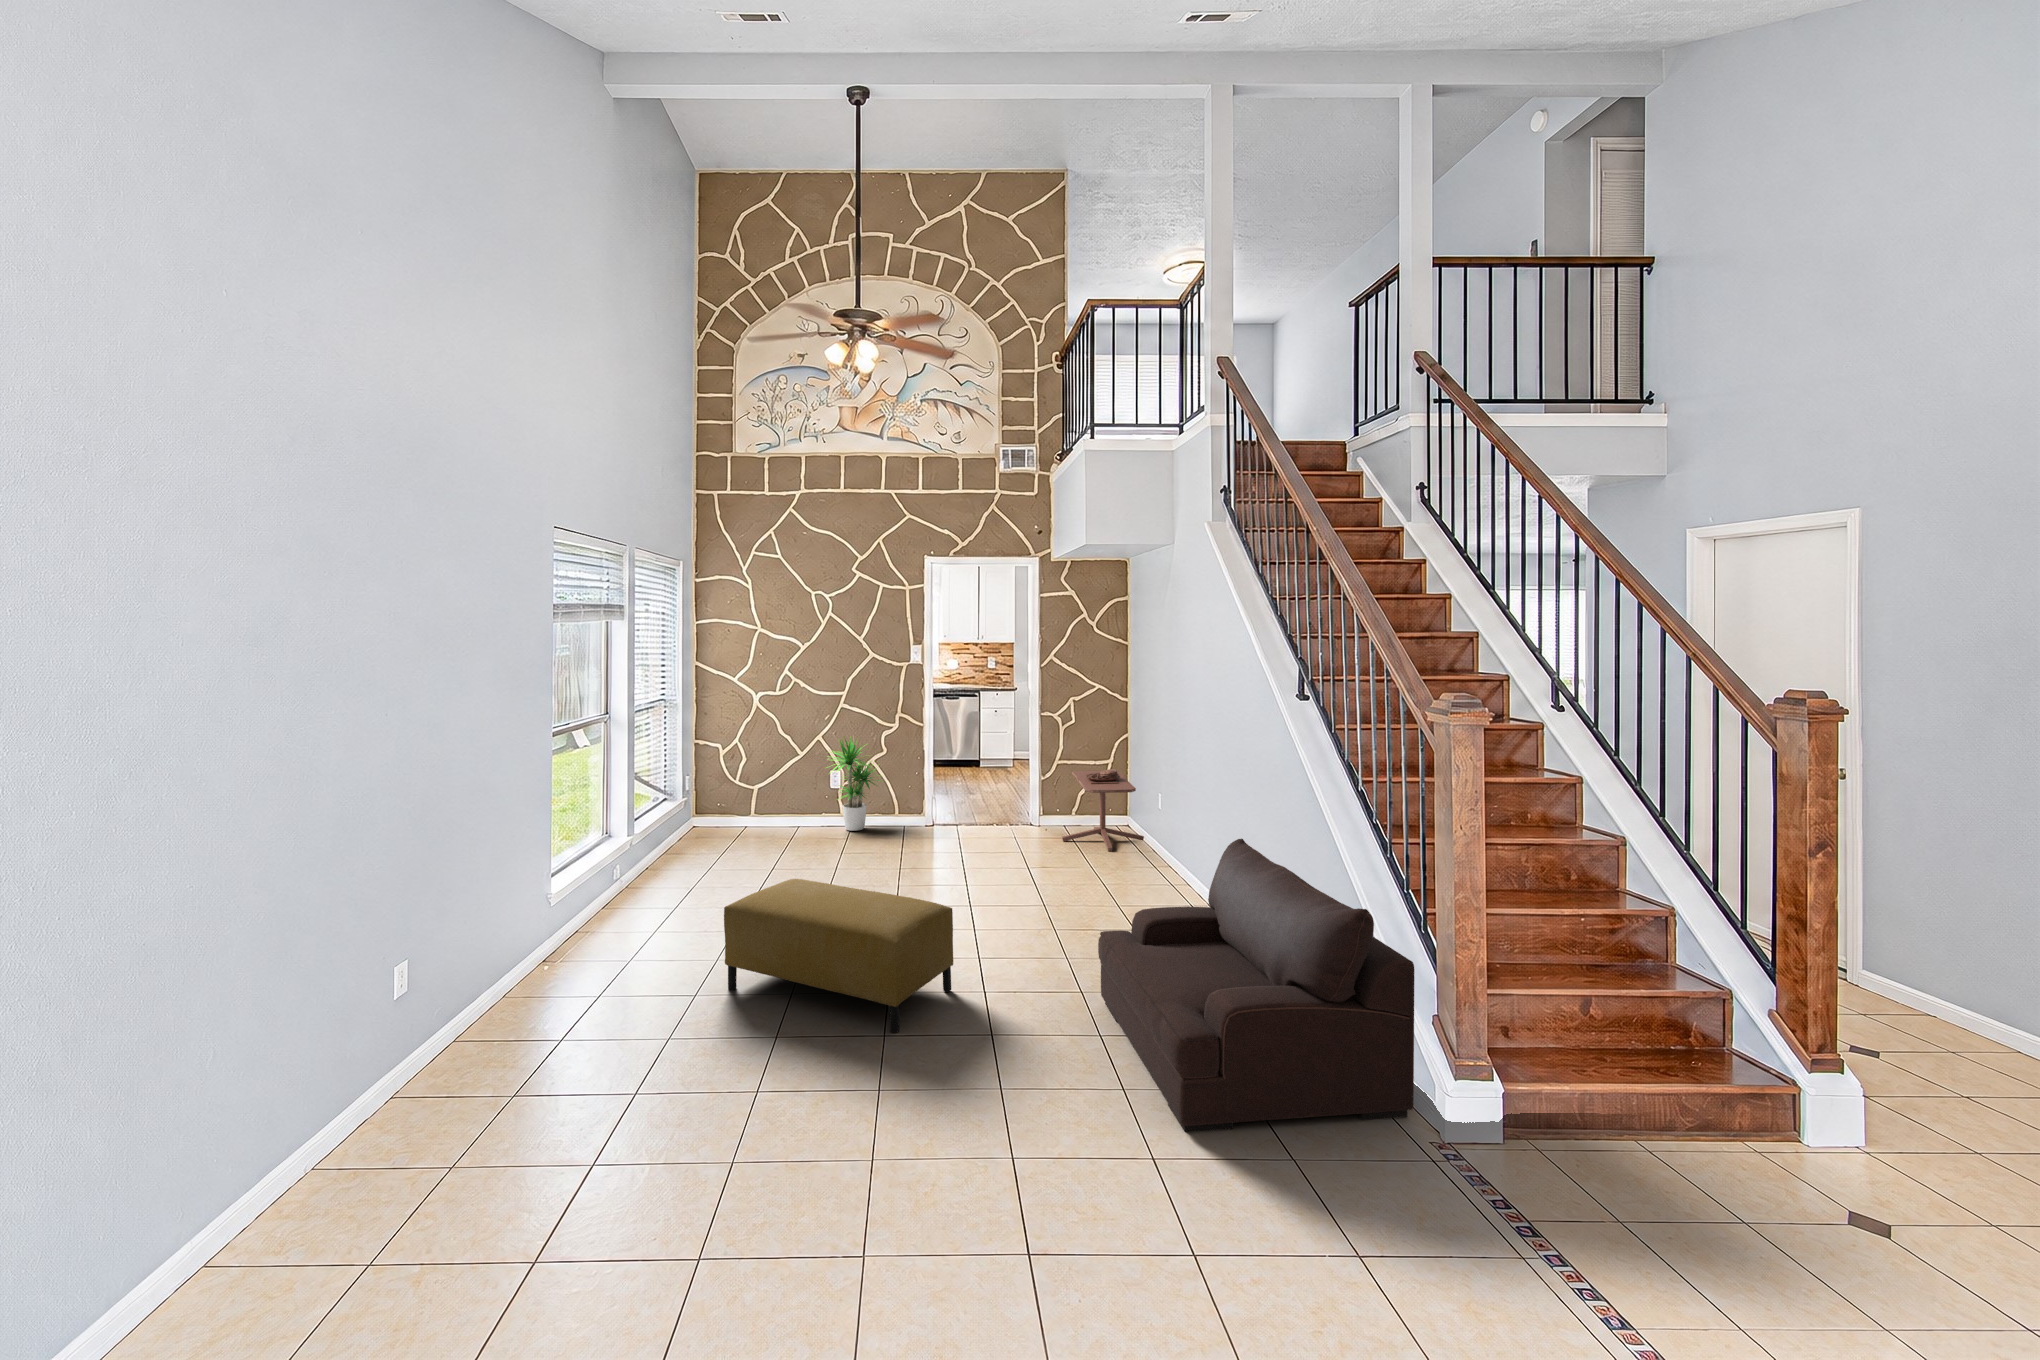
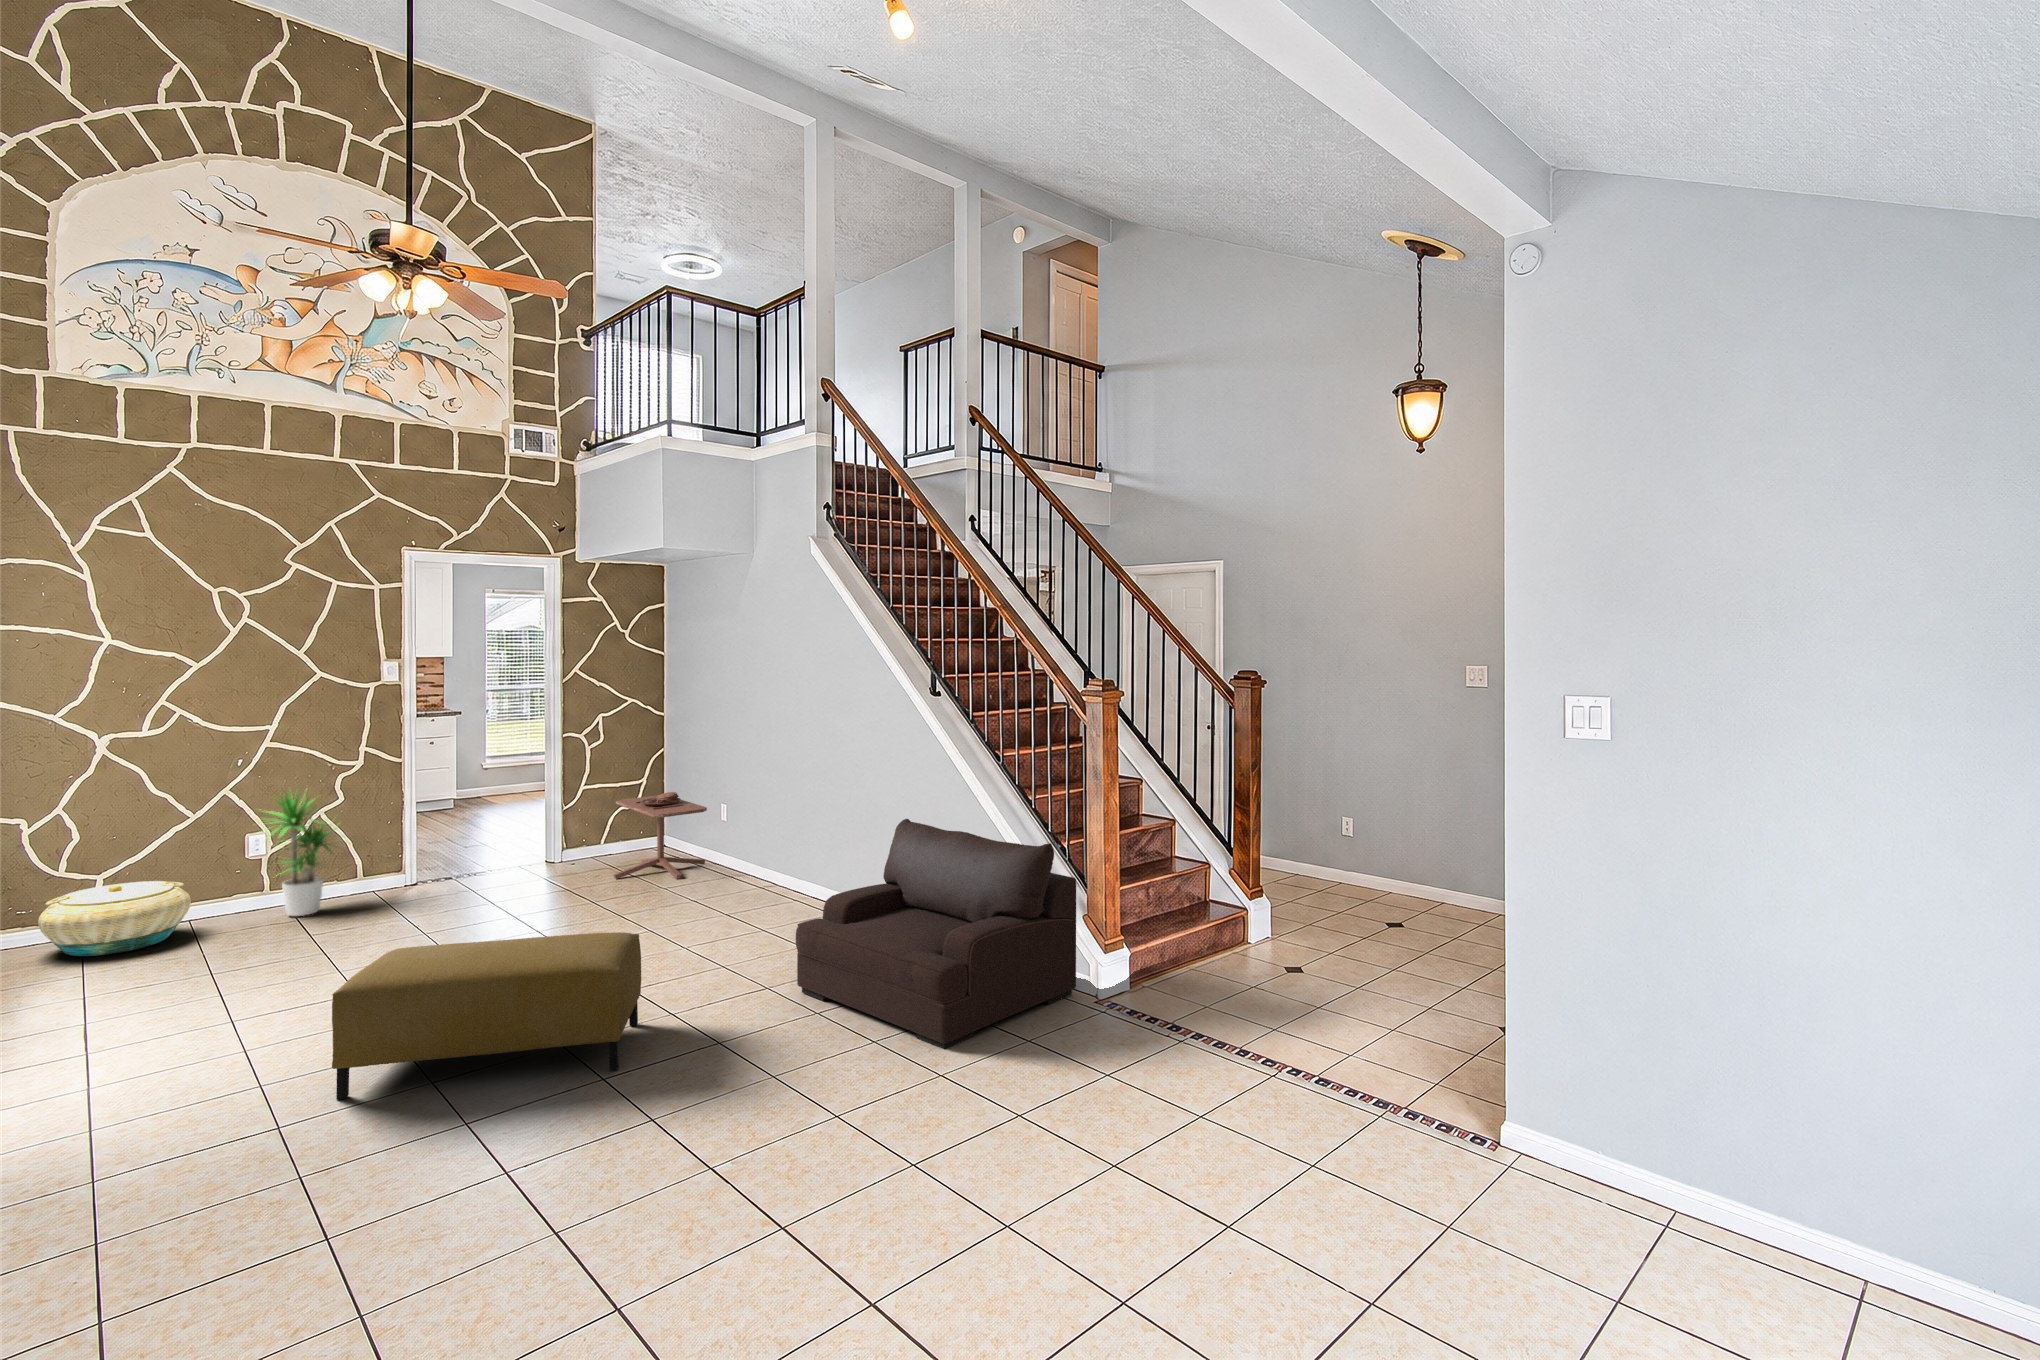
basket: none [718,791,792,837] -> present [38,881,191,956]

